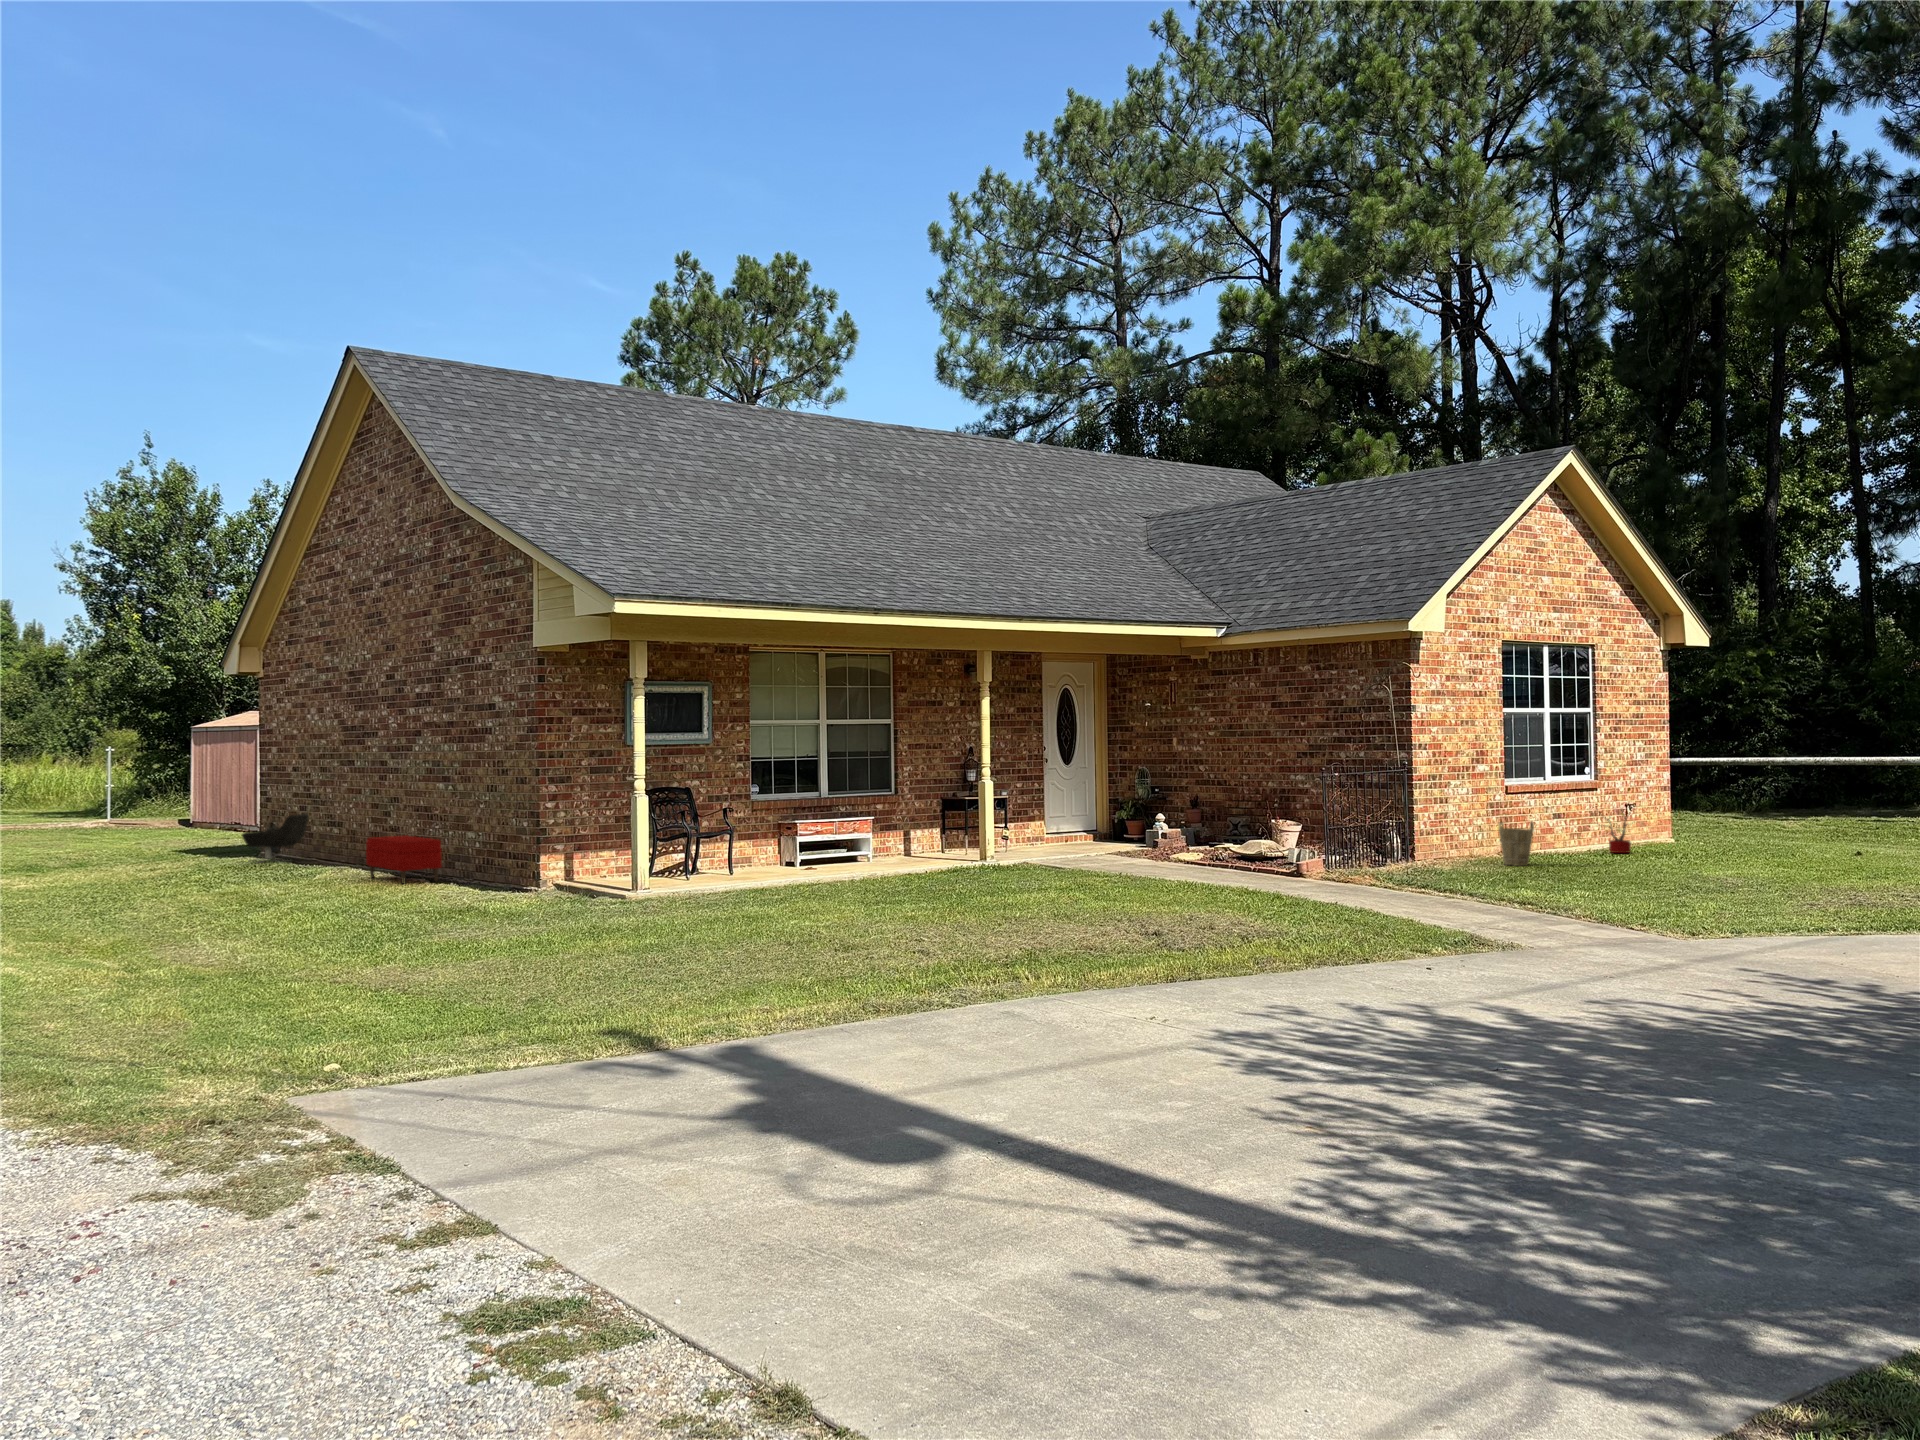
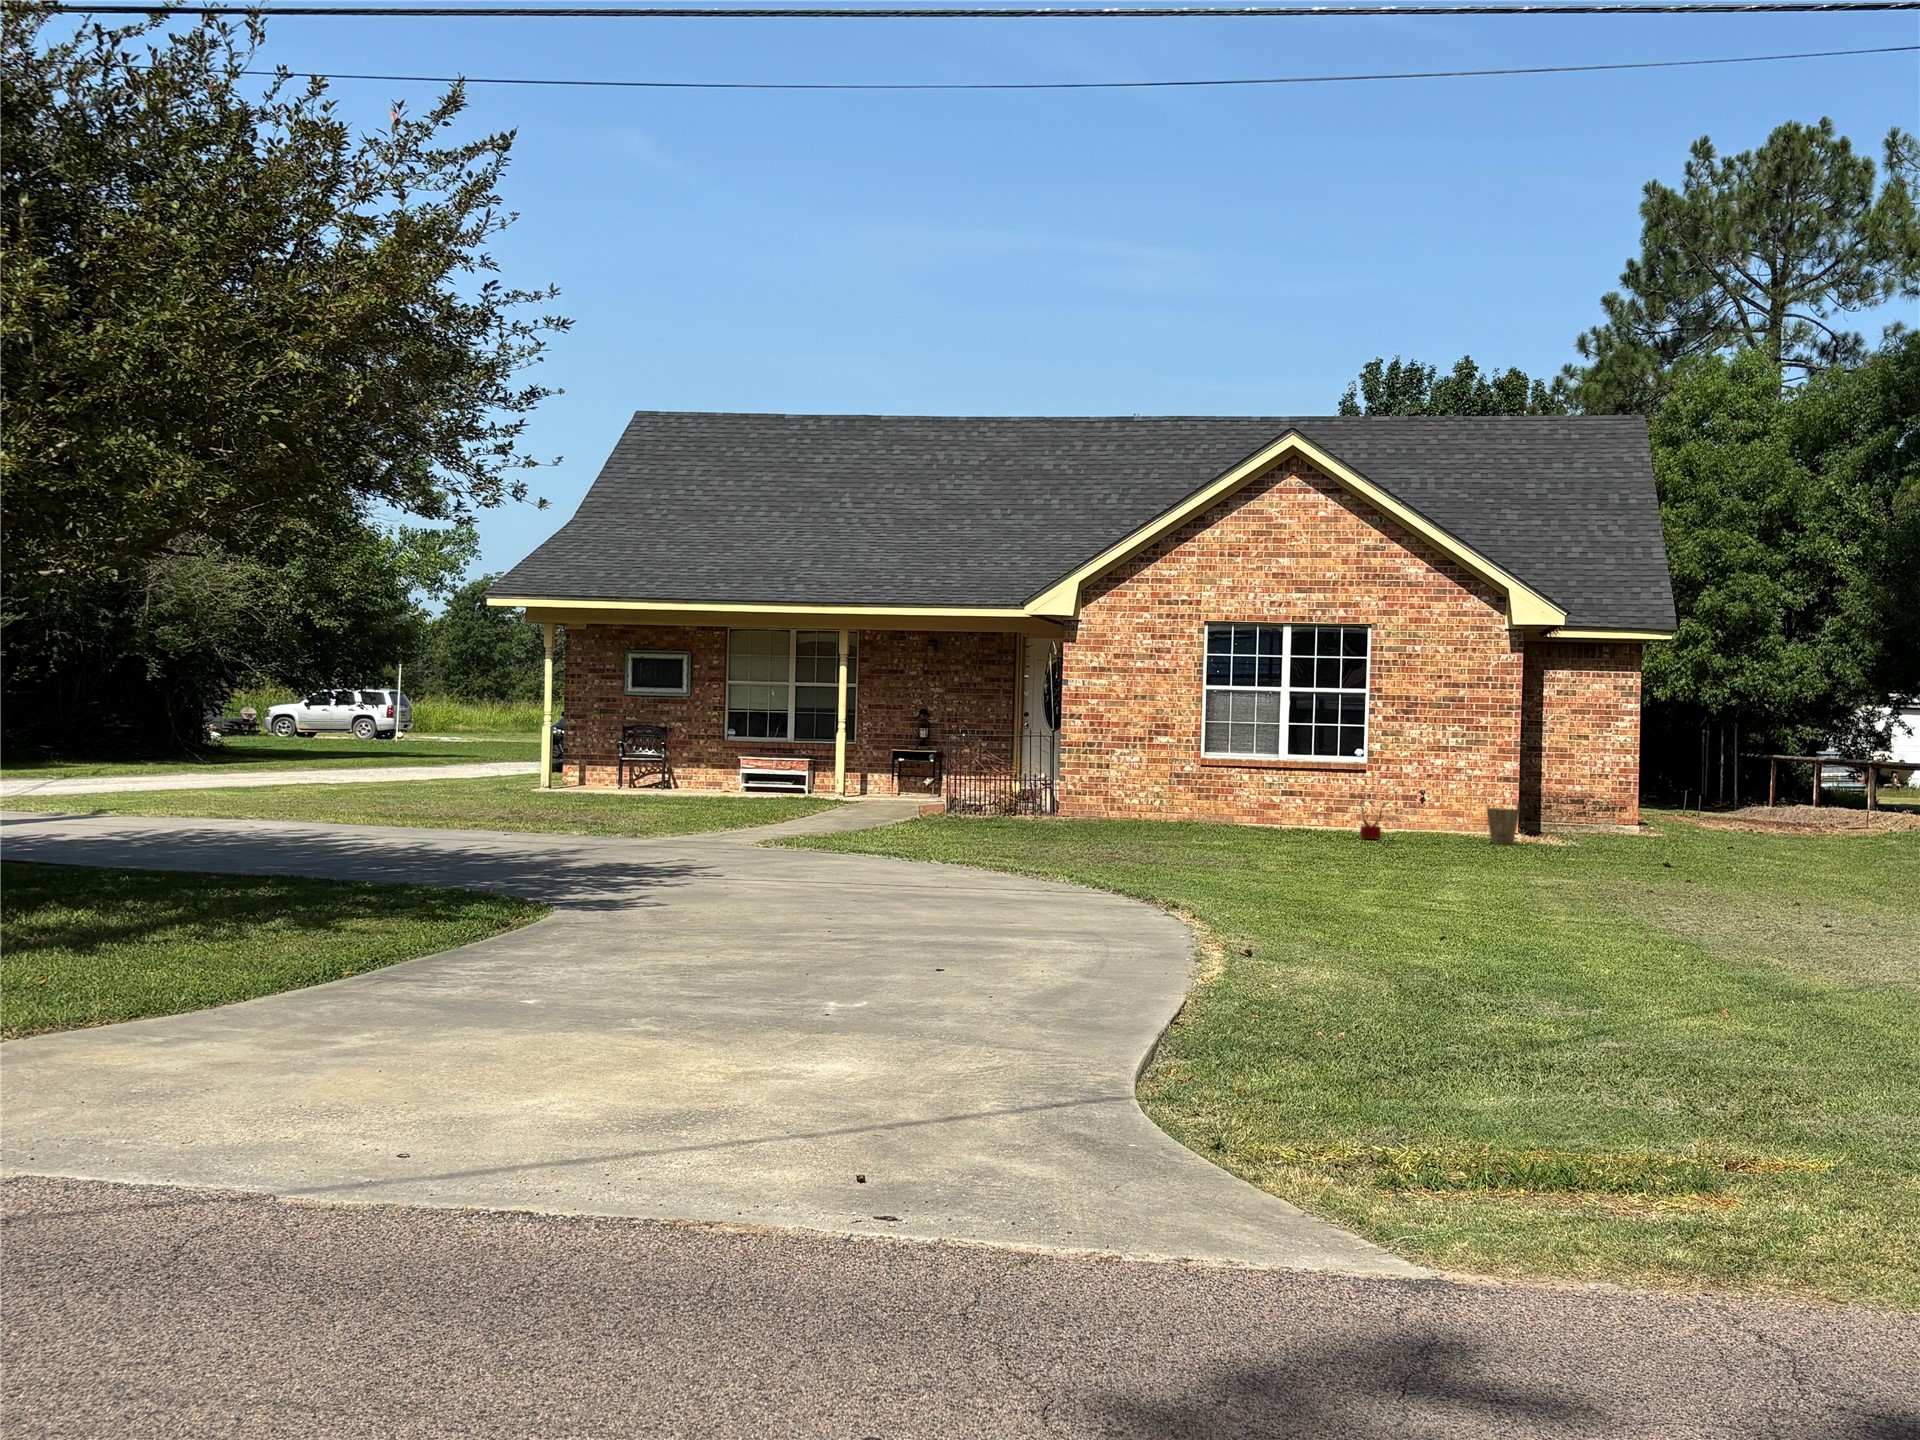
lounge chair: present [242,814,309,860] -> none [618,746,663,779]
bucket: present [1499,822,1534,866] -> present [1486,802,1520,844]
bench: present [366,835,442,884] -> none [579,757,622,787]

